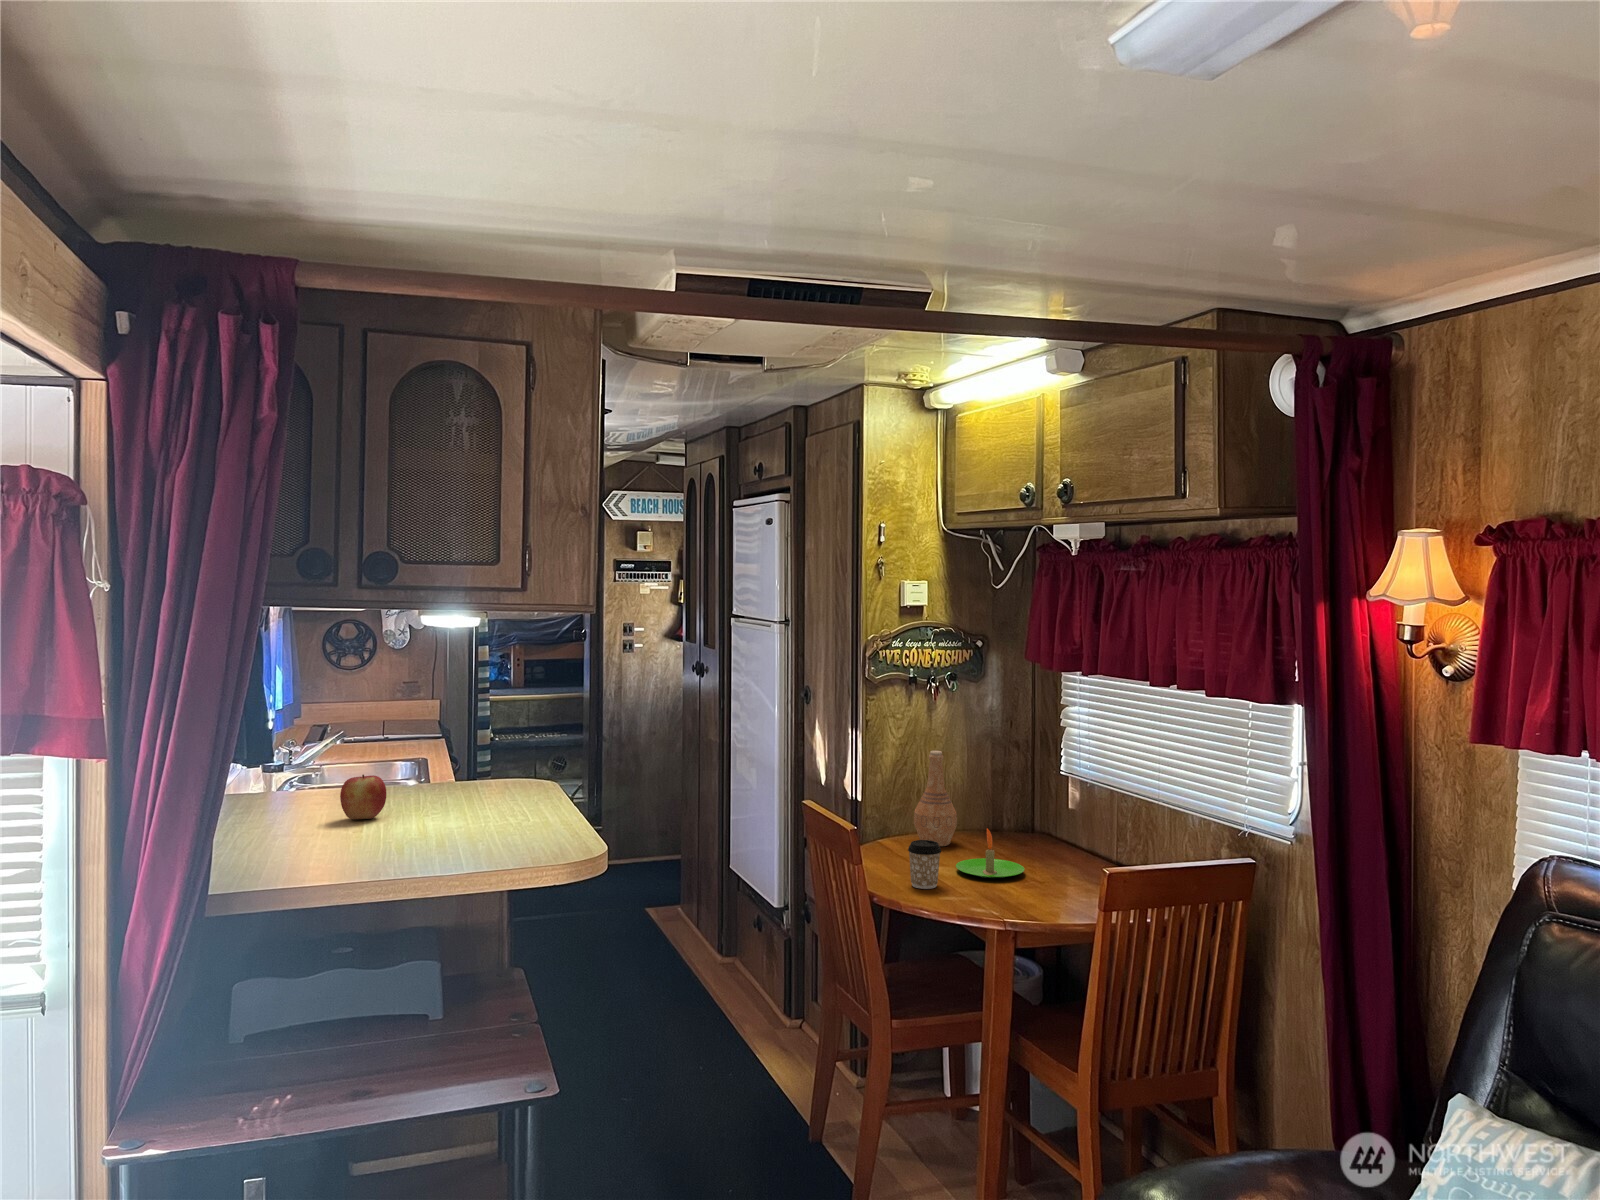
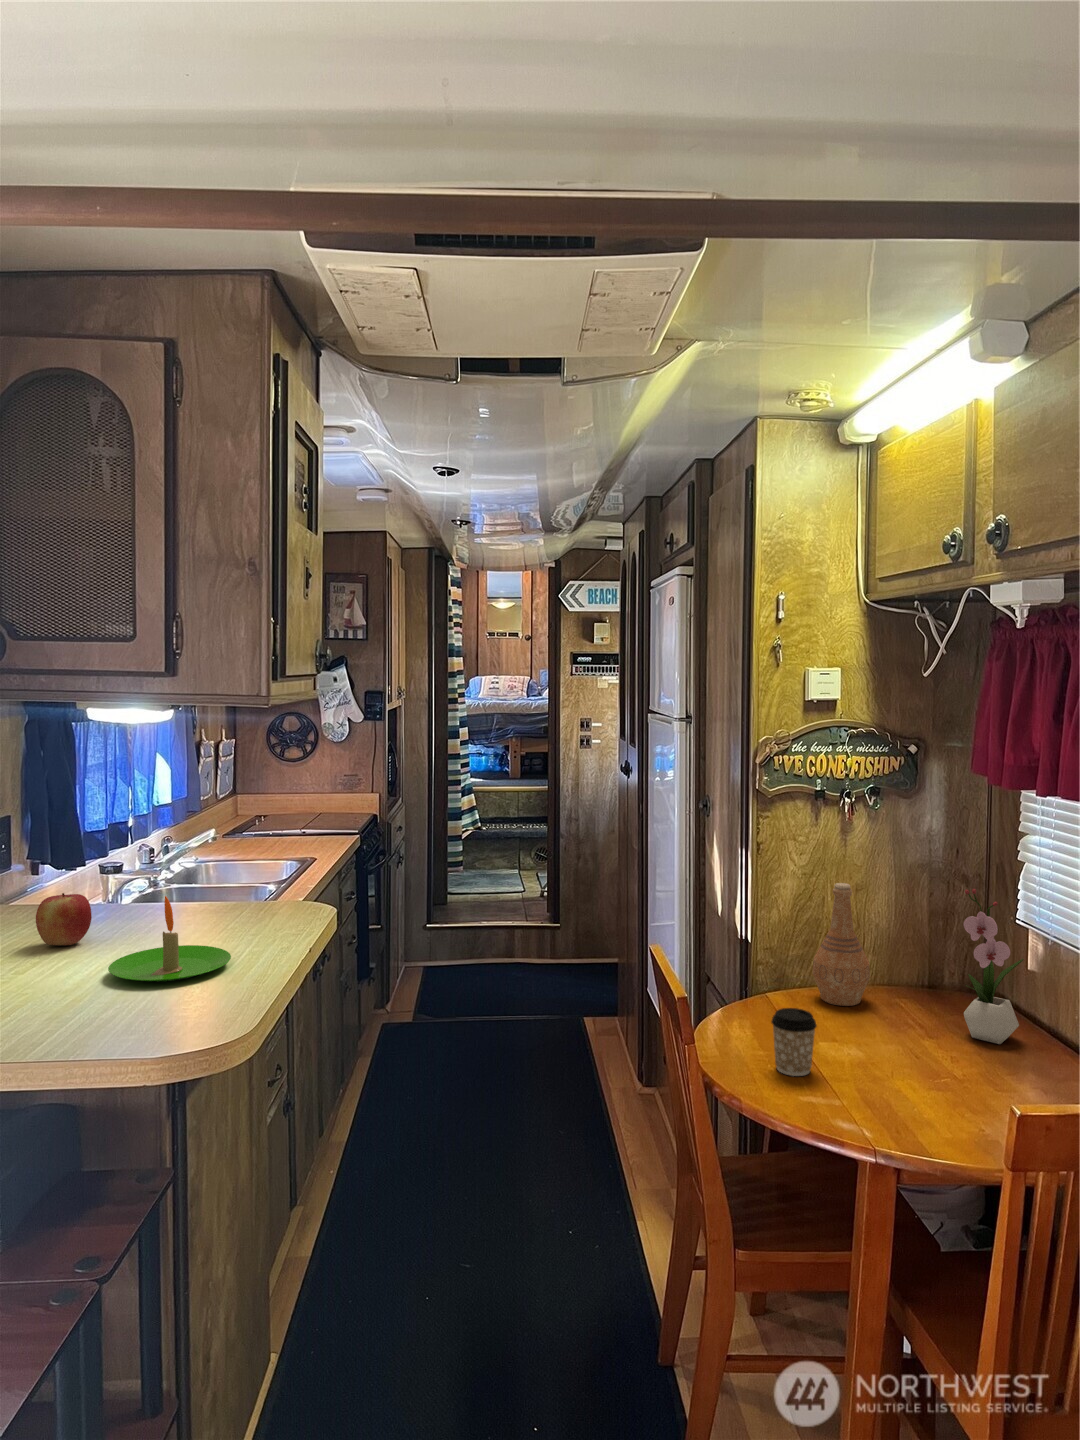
flower arrangement: none [1029,746,1069,860] -> present [964,889,1024,1044]
candle: present [956,828,1024,878] -> present [108,896,231,982]

